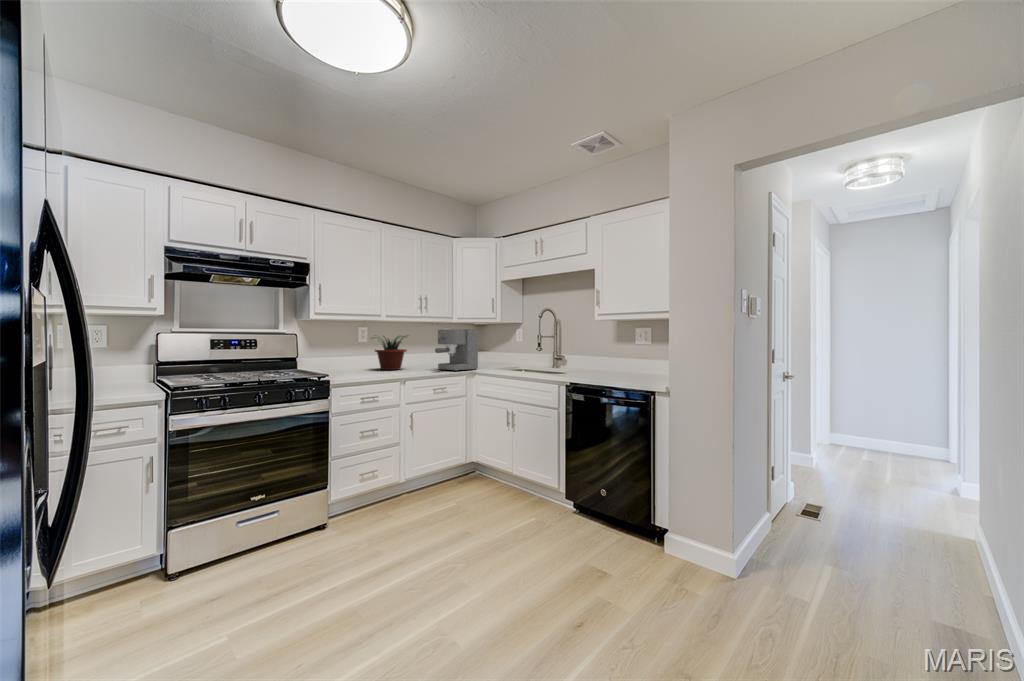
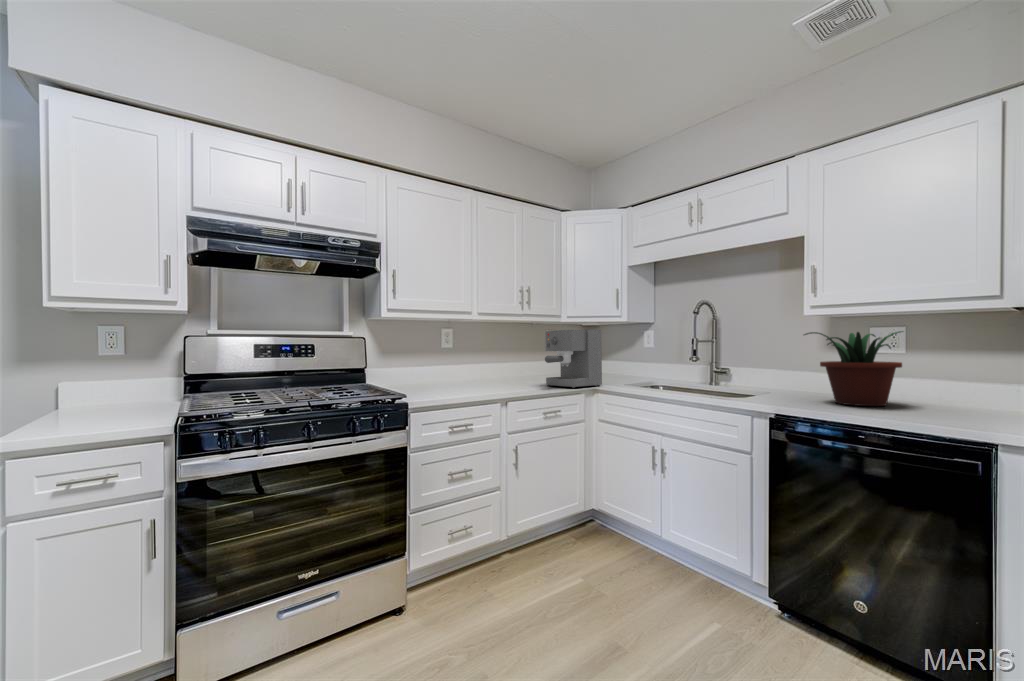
potted plant: present [372,335,407,370] -> present [804,331,903,406]

